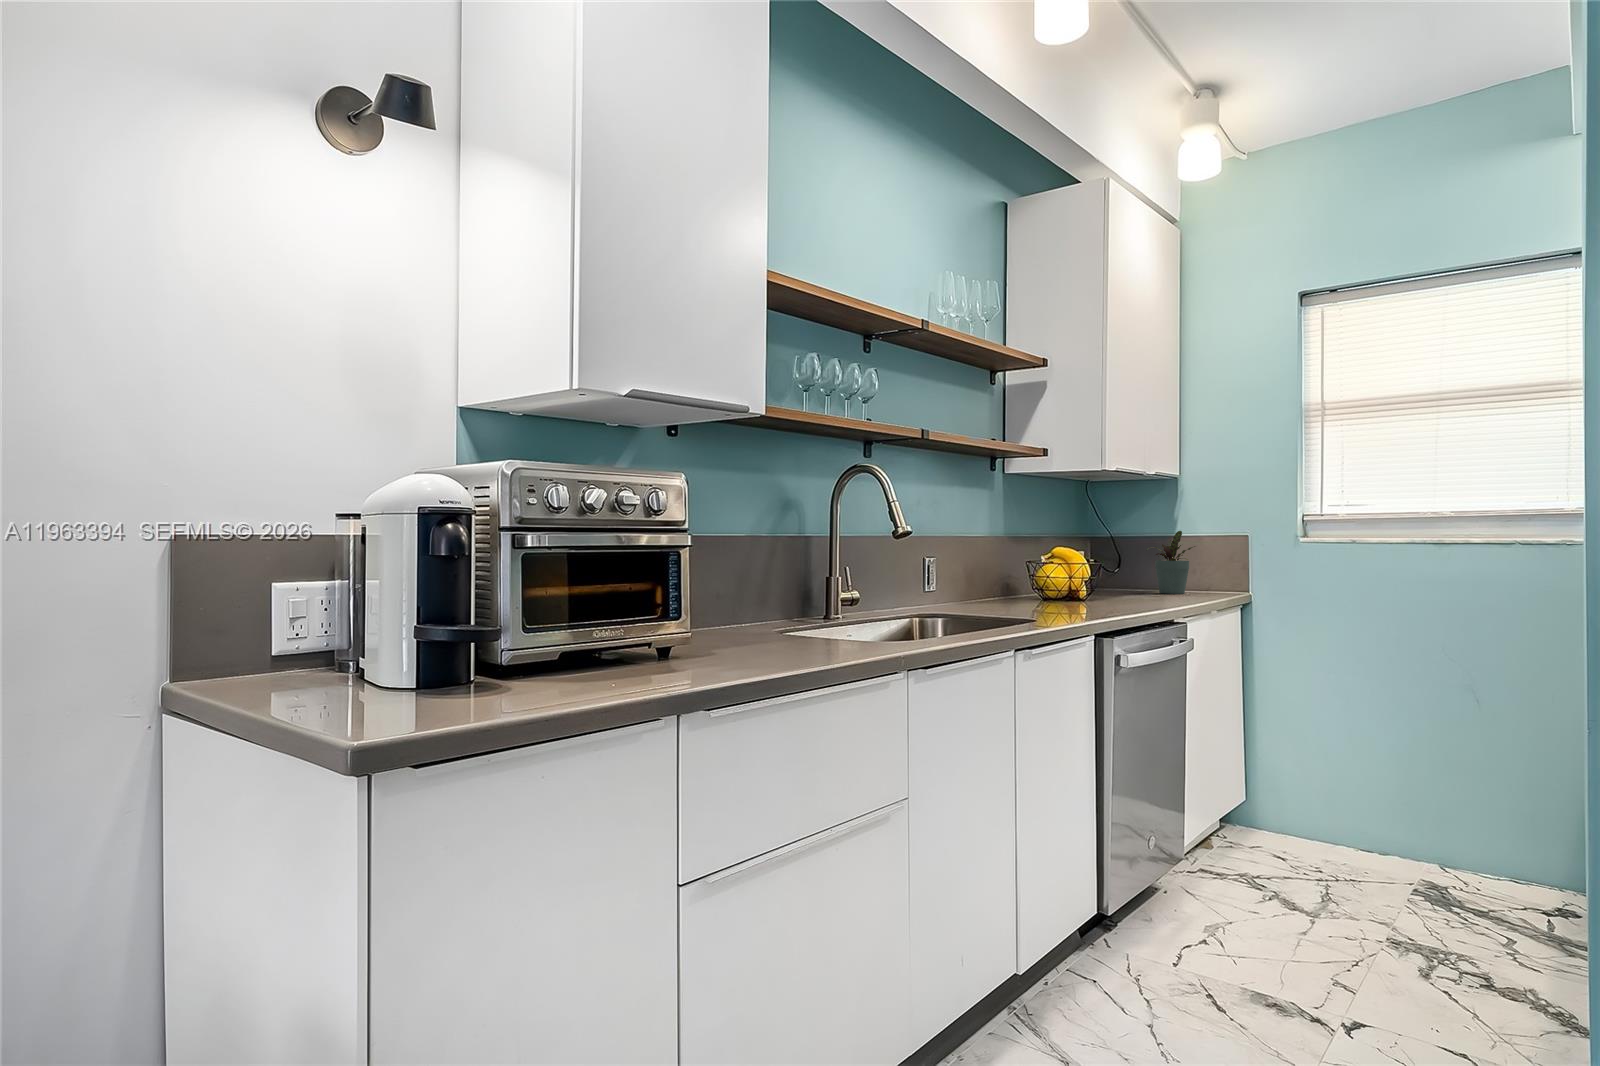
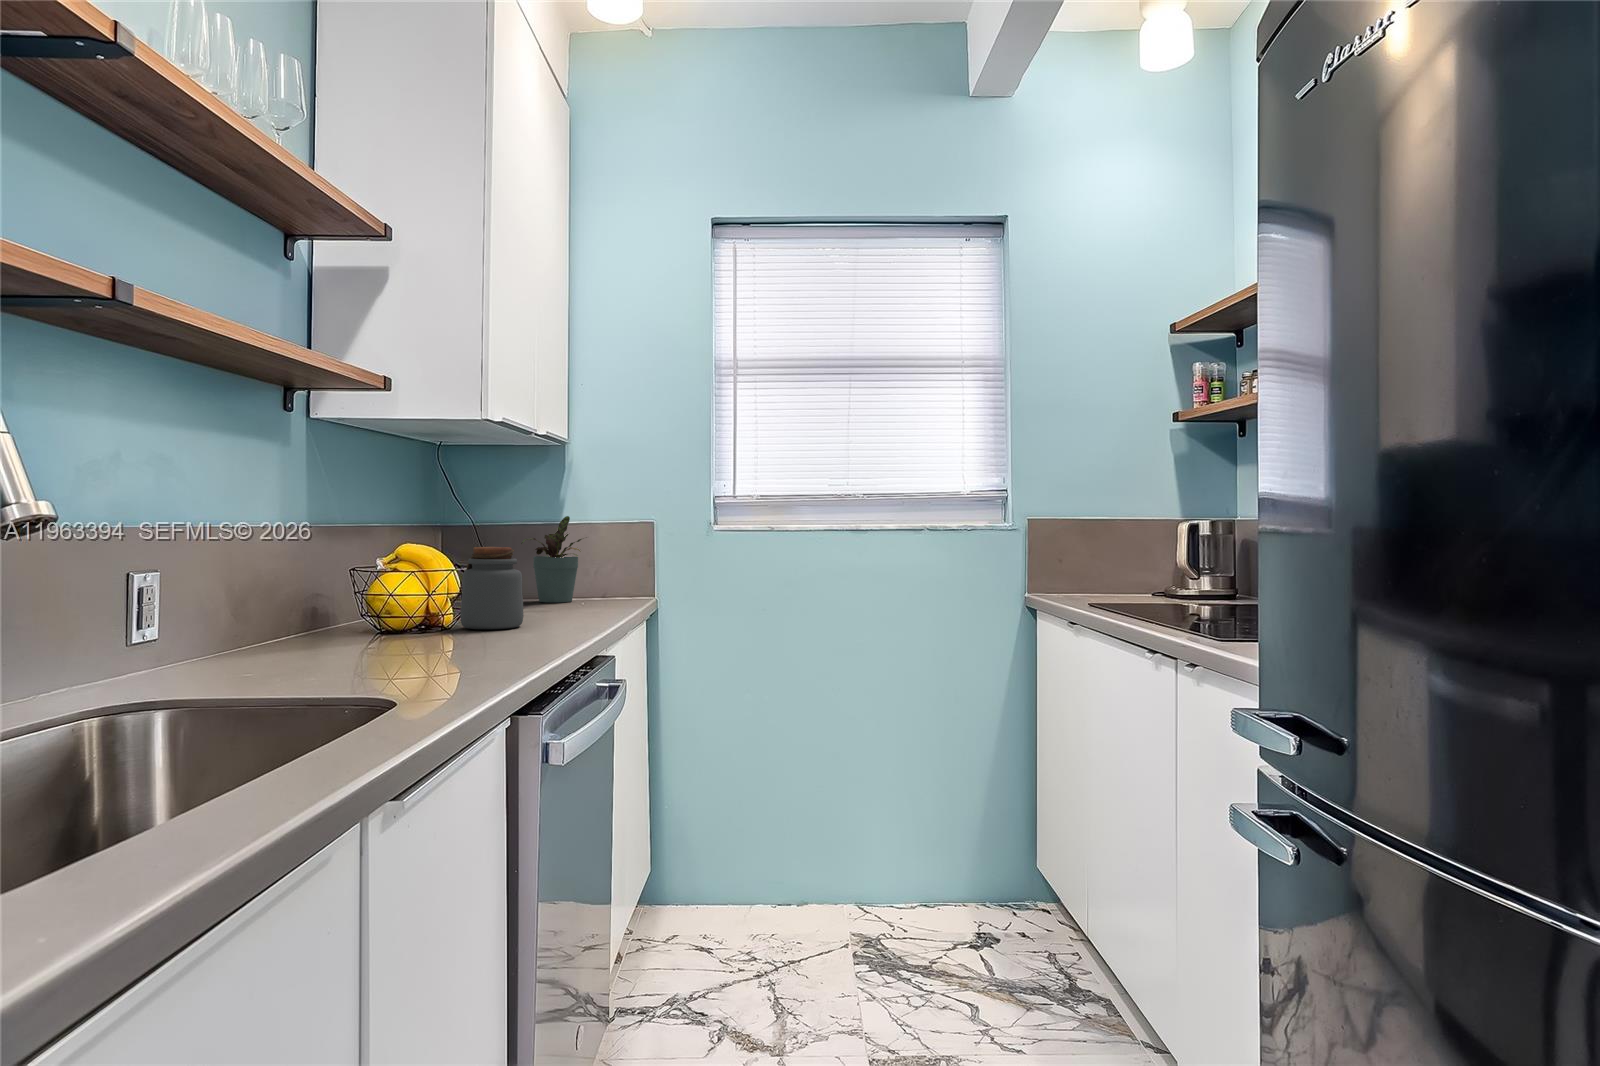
jar: none [1091,550,1133,603] -> present [460,547,524,629]

